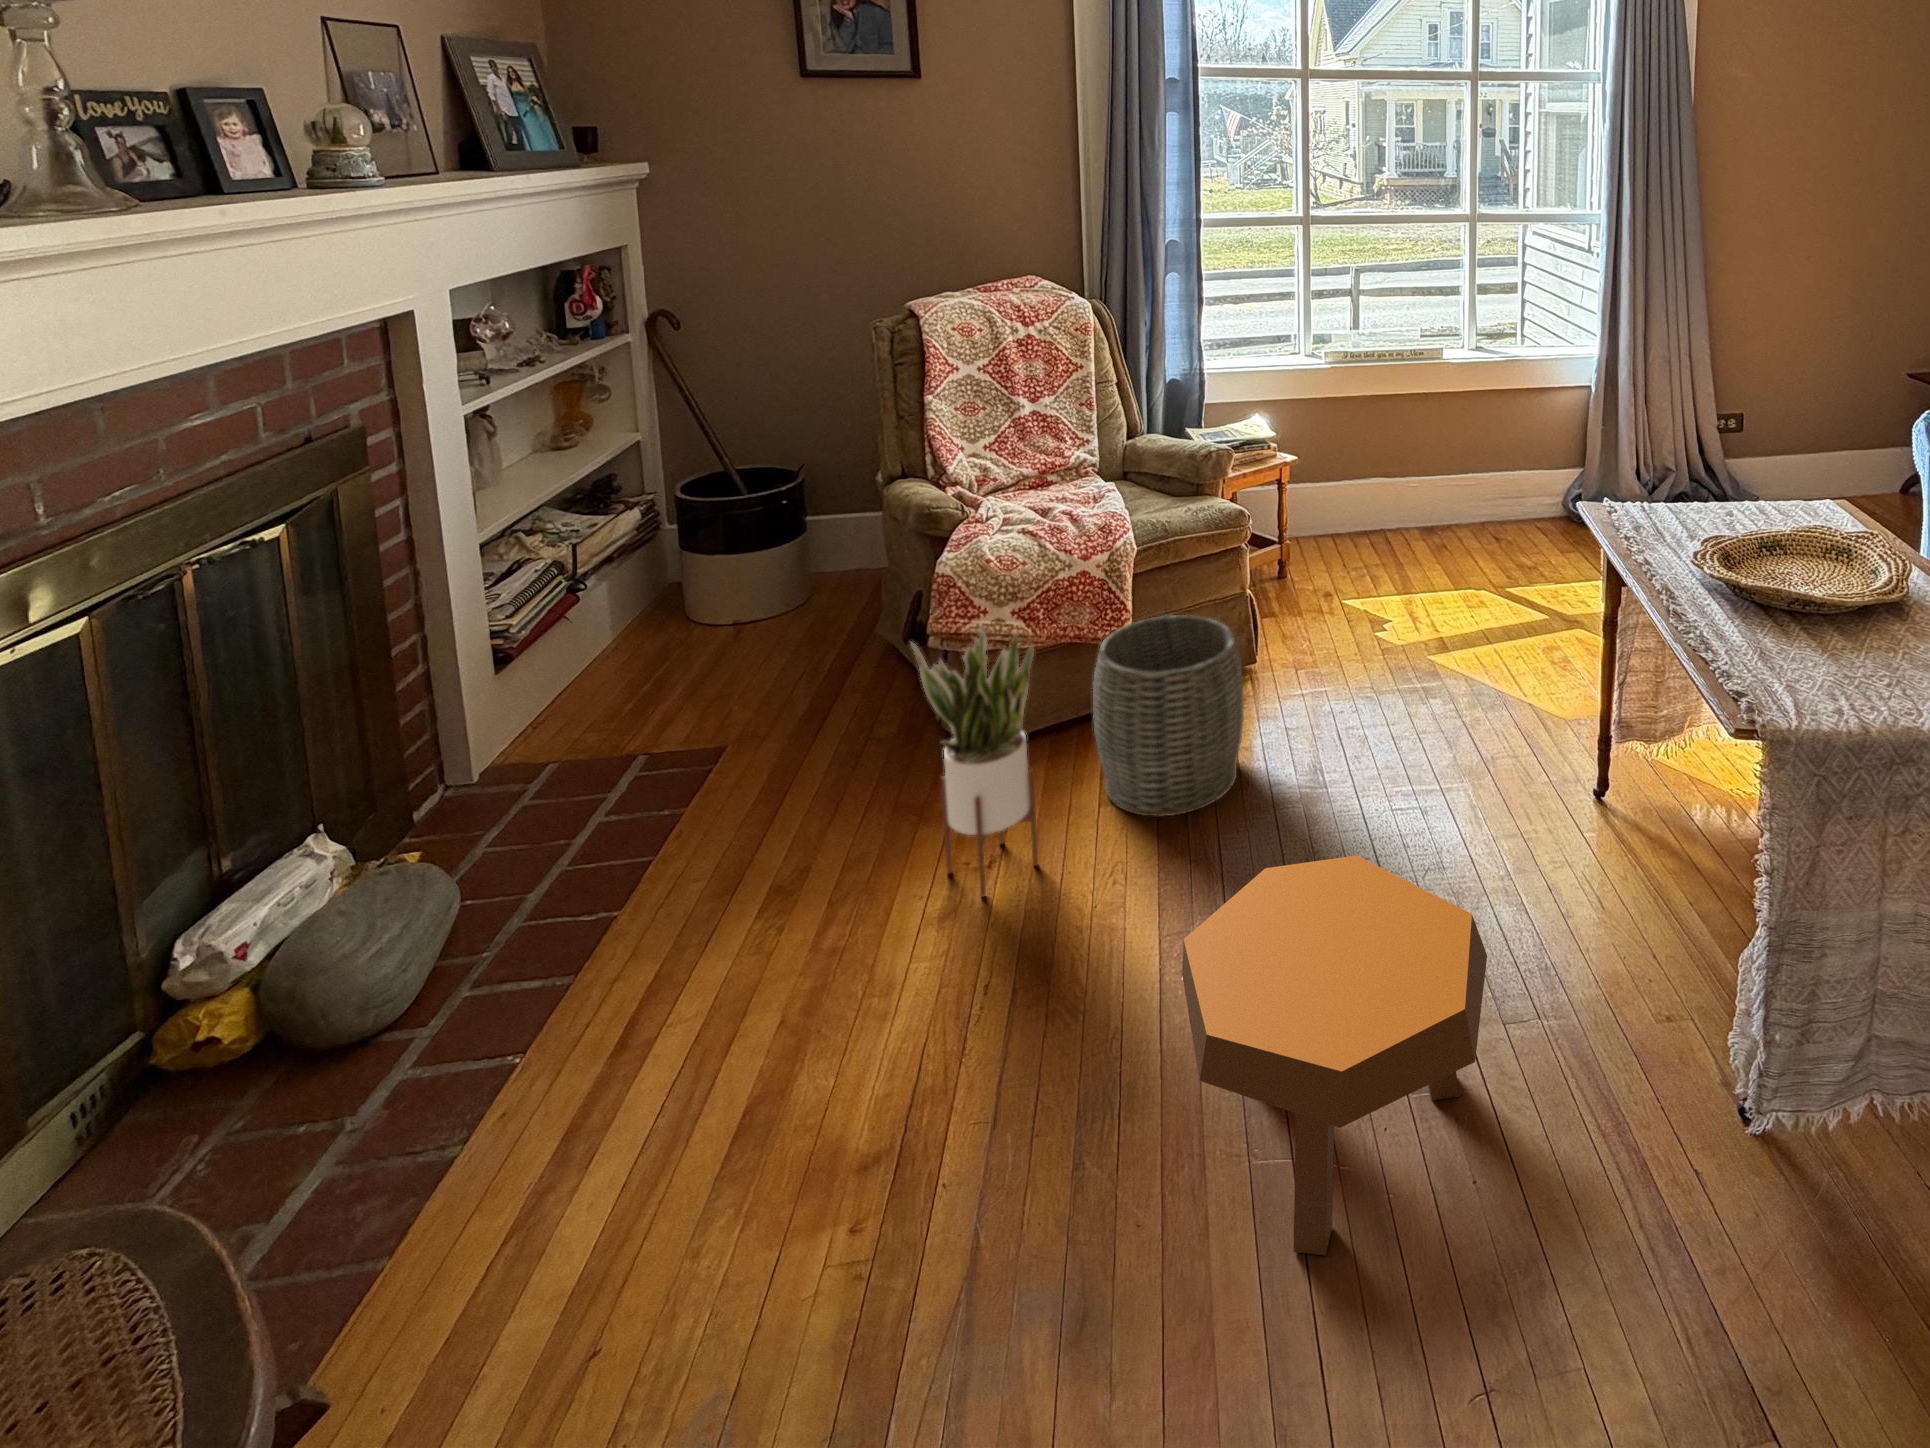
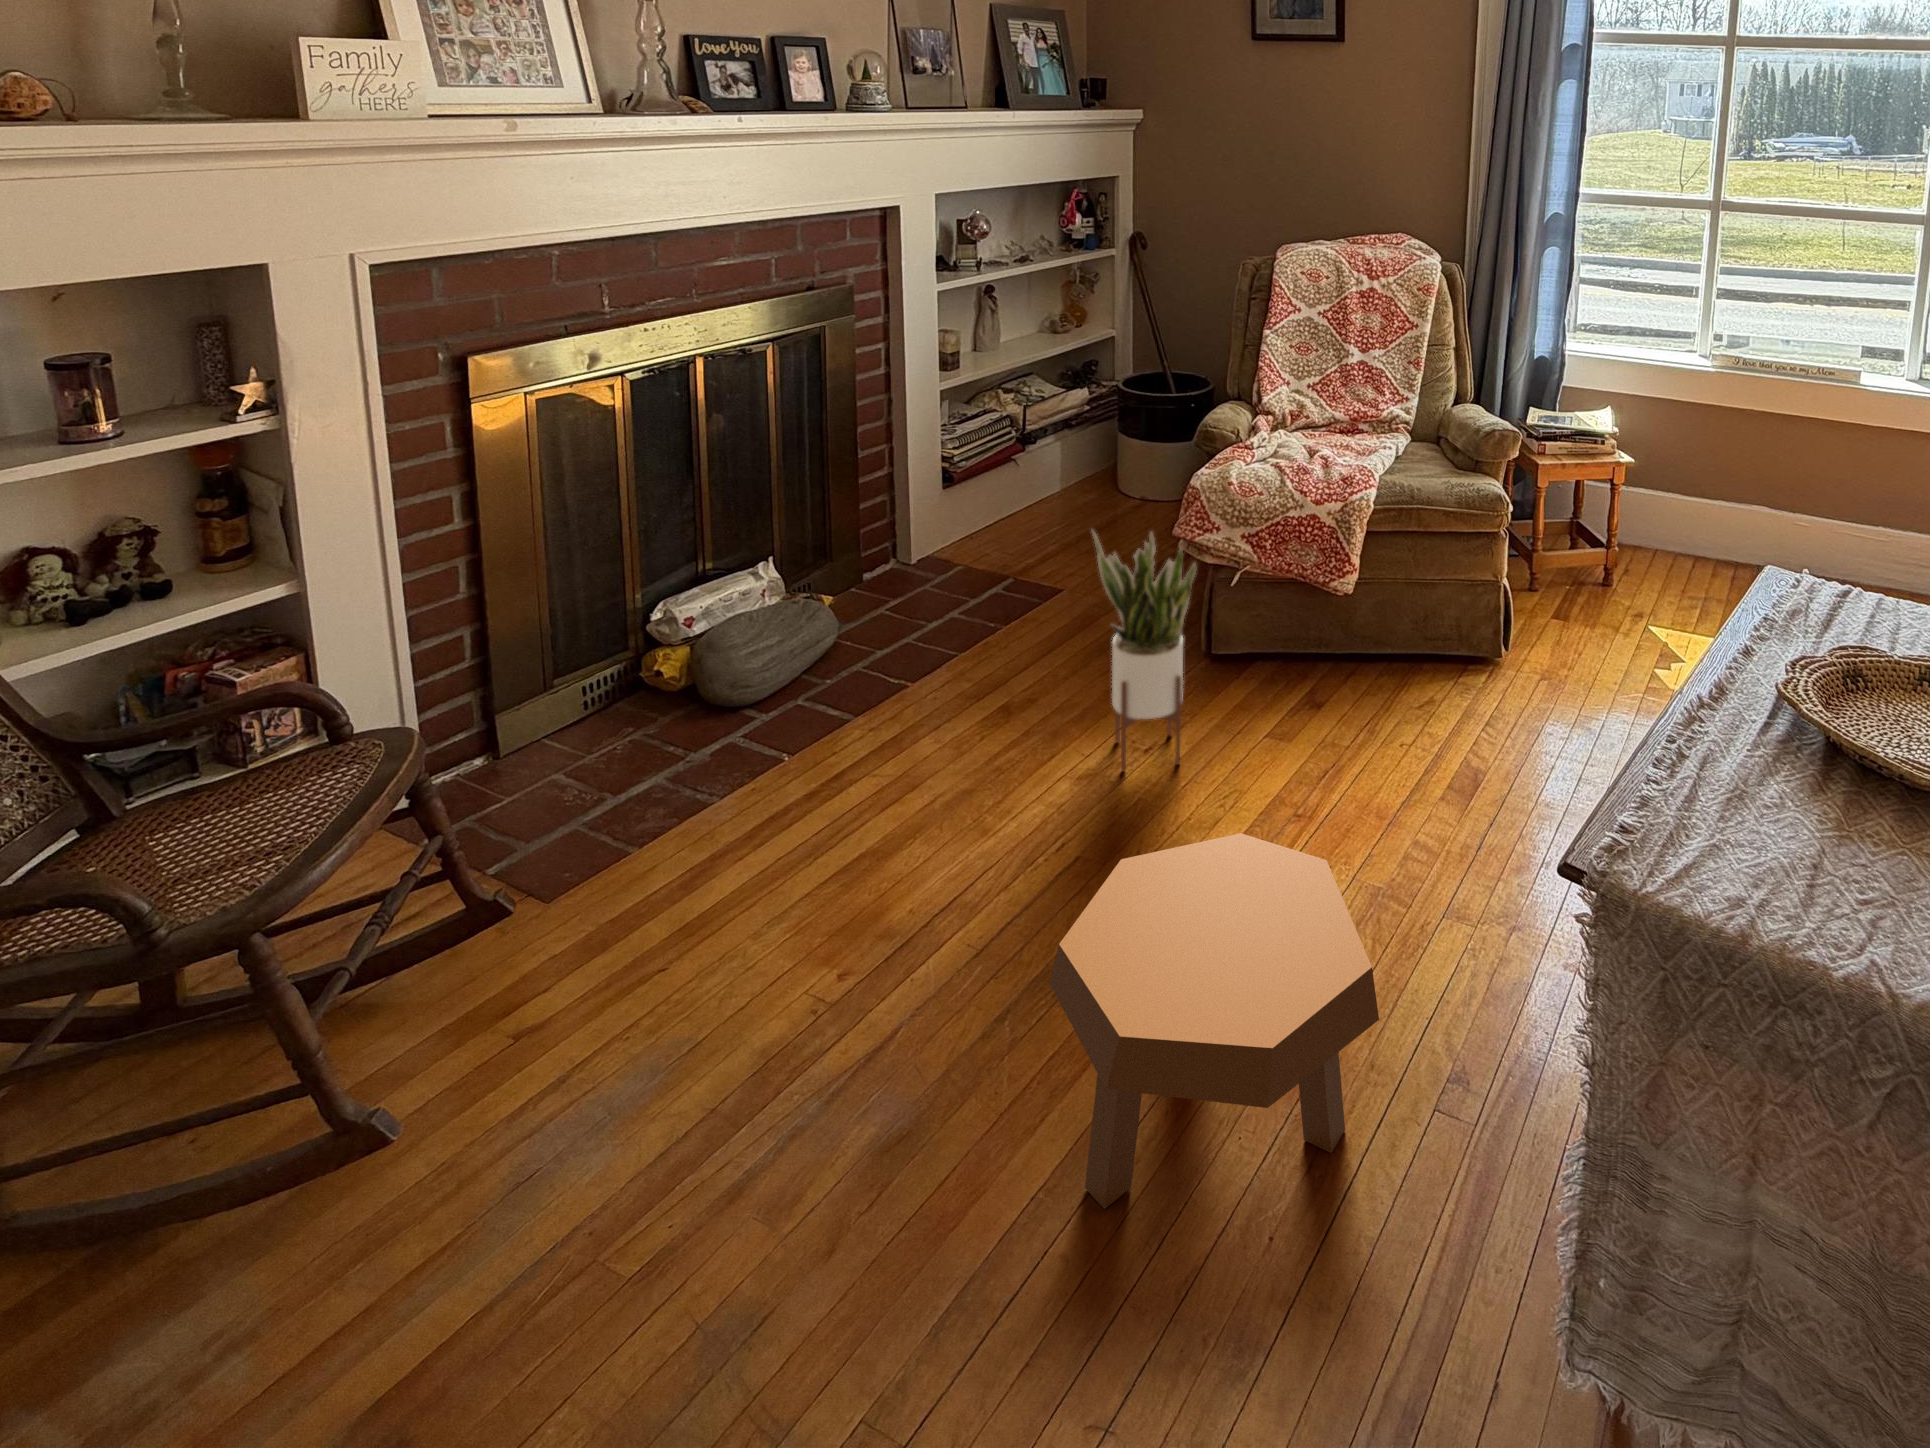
woven basket: present [1093,615,1244,816] -> none [1268,576,1415,774]

